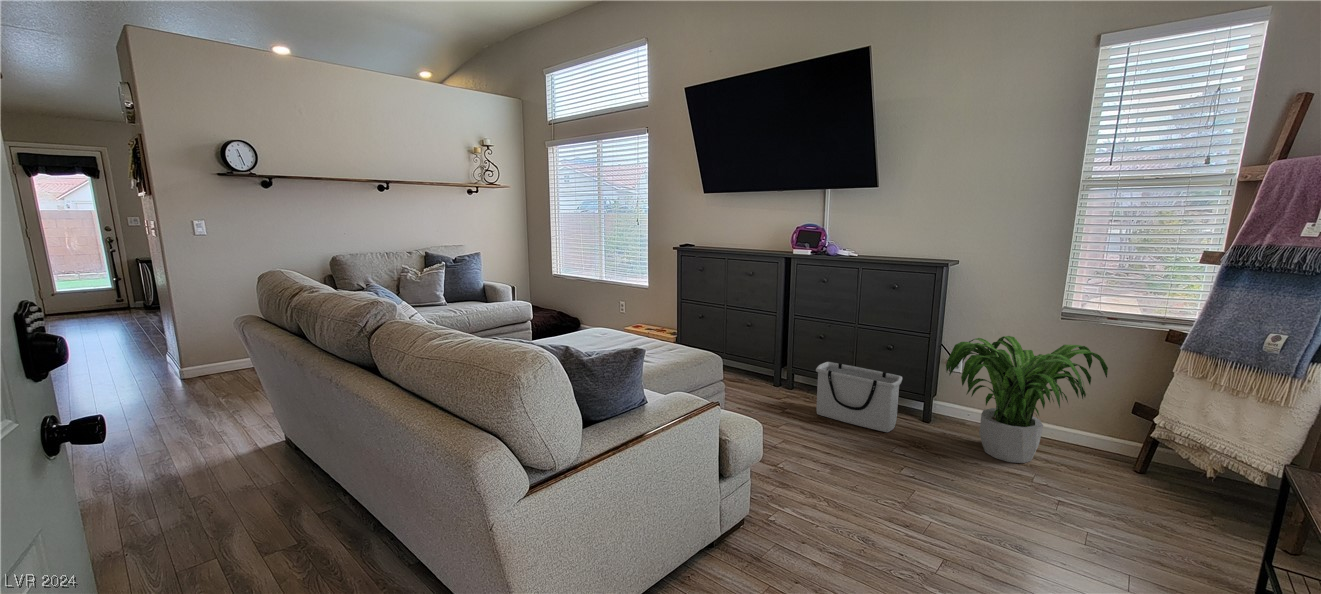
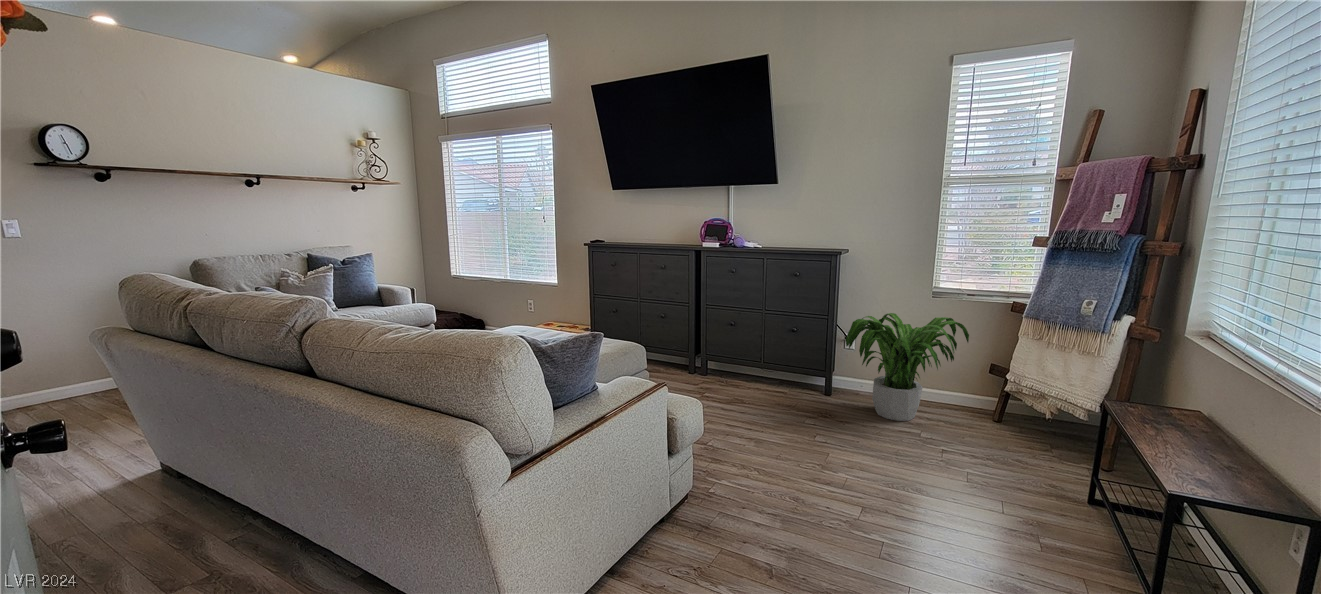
storage bin: present [816,362,902,432] -> none [731,346,806,405]

